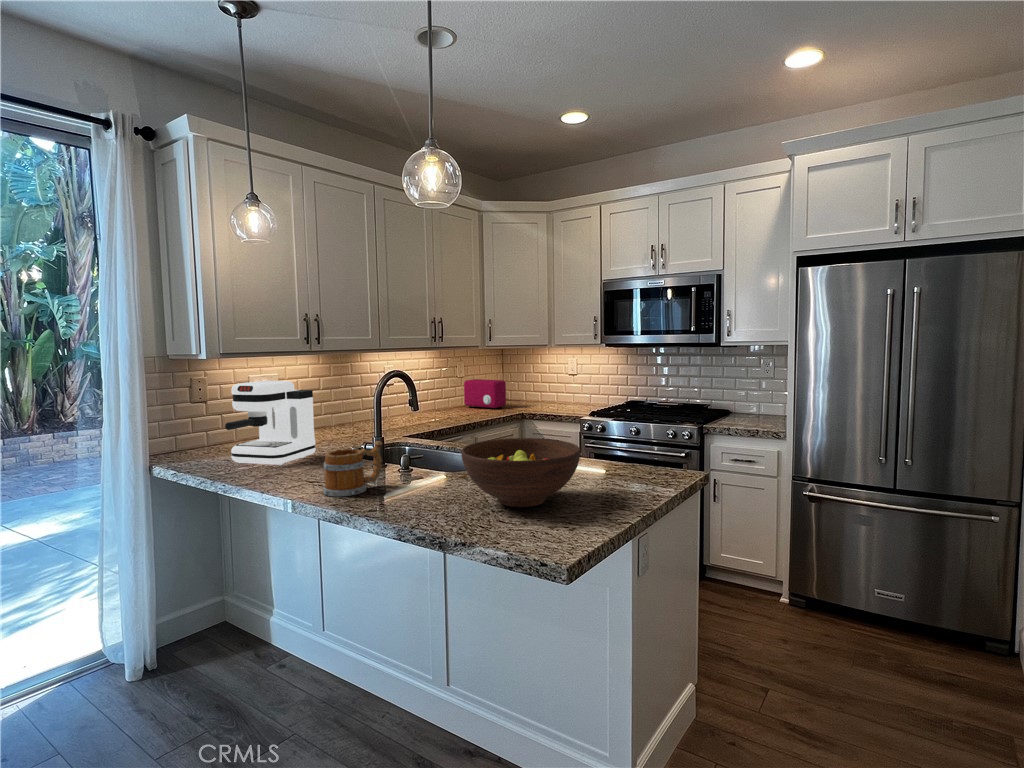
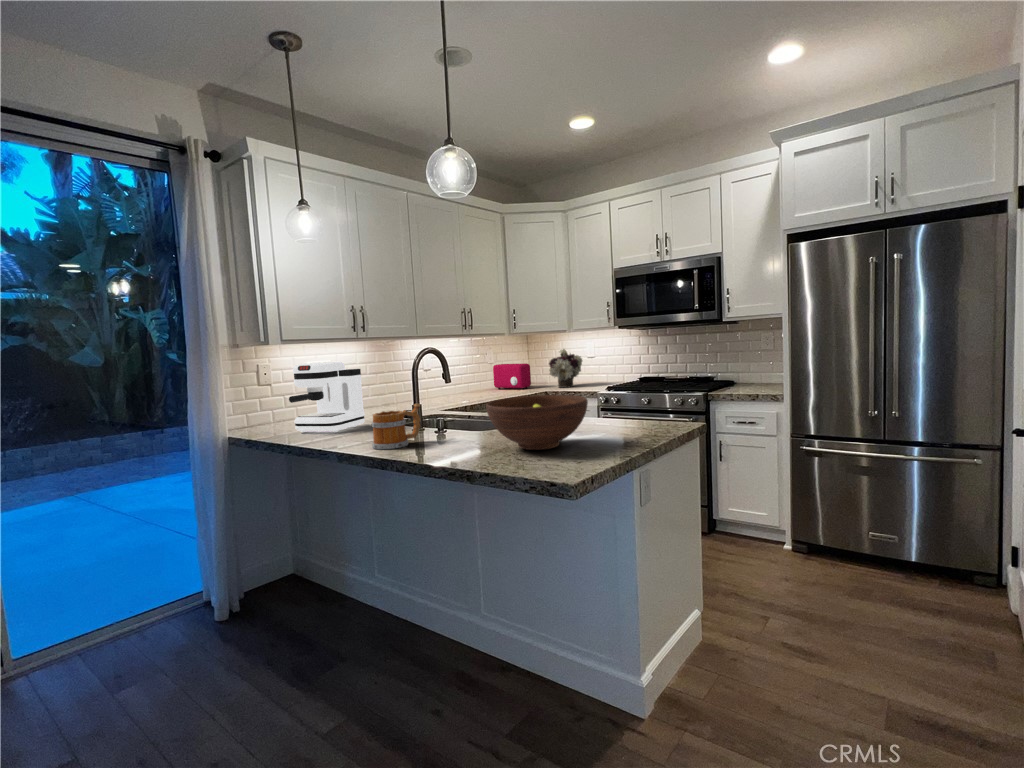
flower arrangement: none [527,365,564,409] -> present [549,349,582,388]

